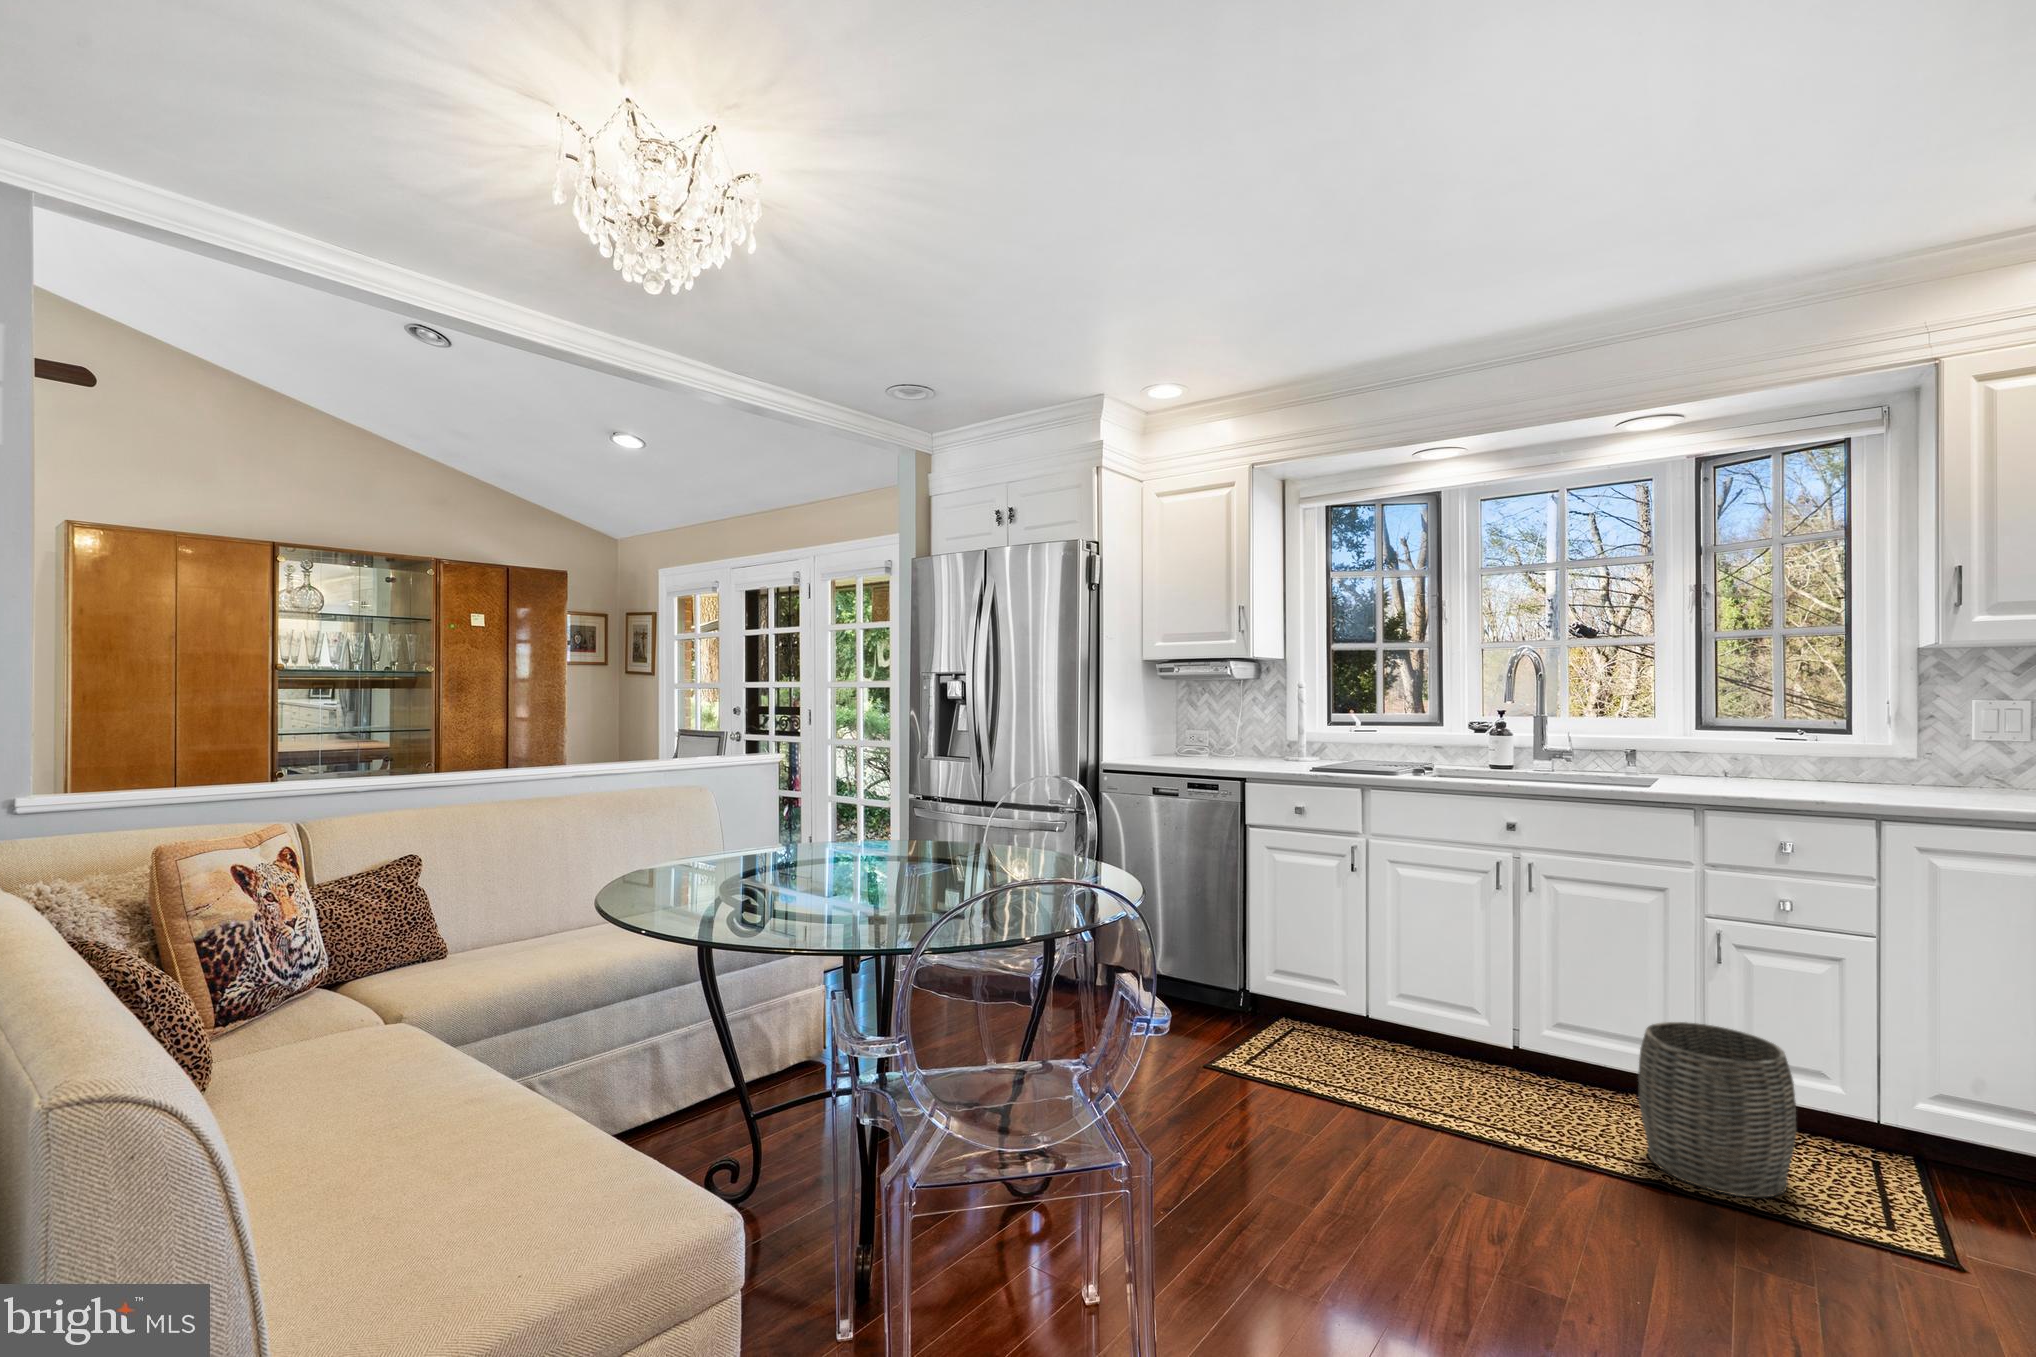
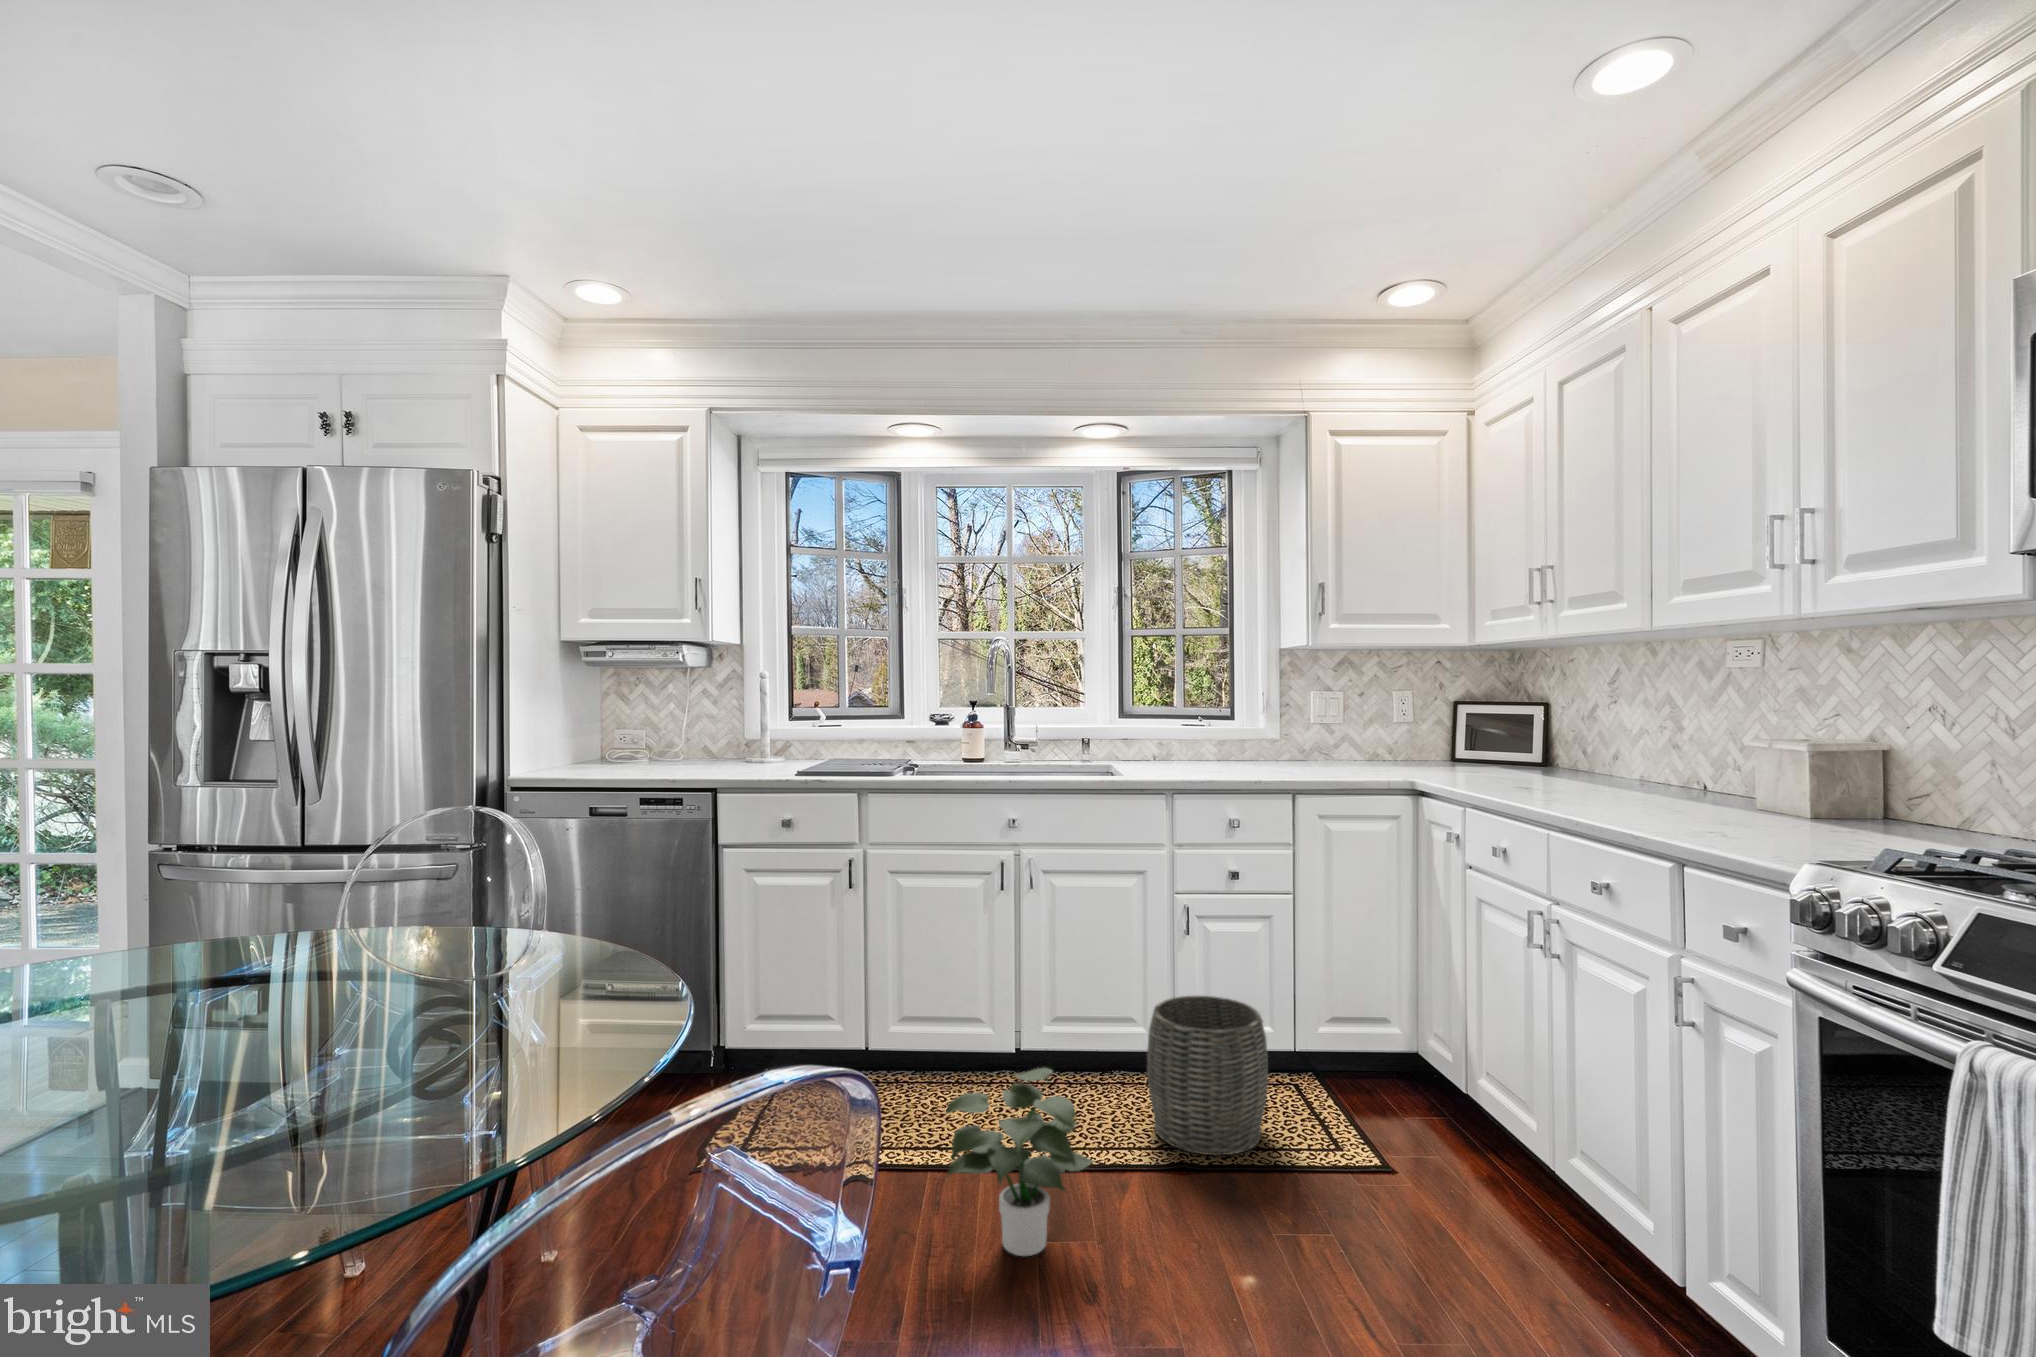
potted plant: none [1373,1040,1527,1199] -> present [946,1068,1095,1256]

